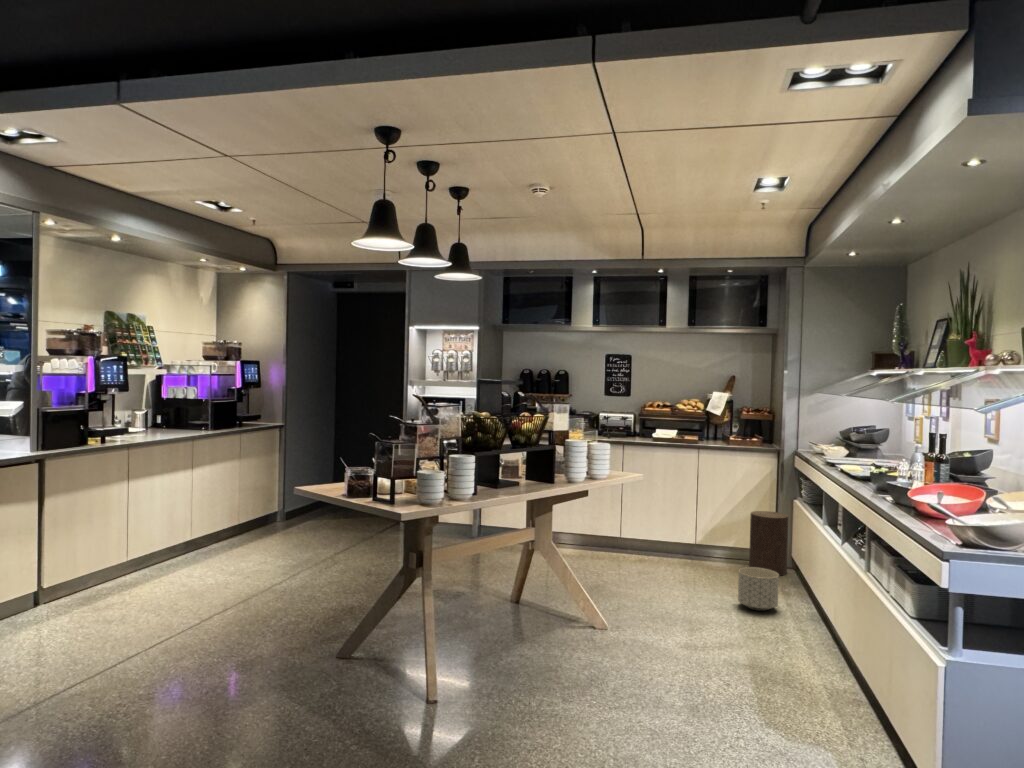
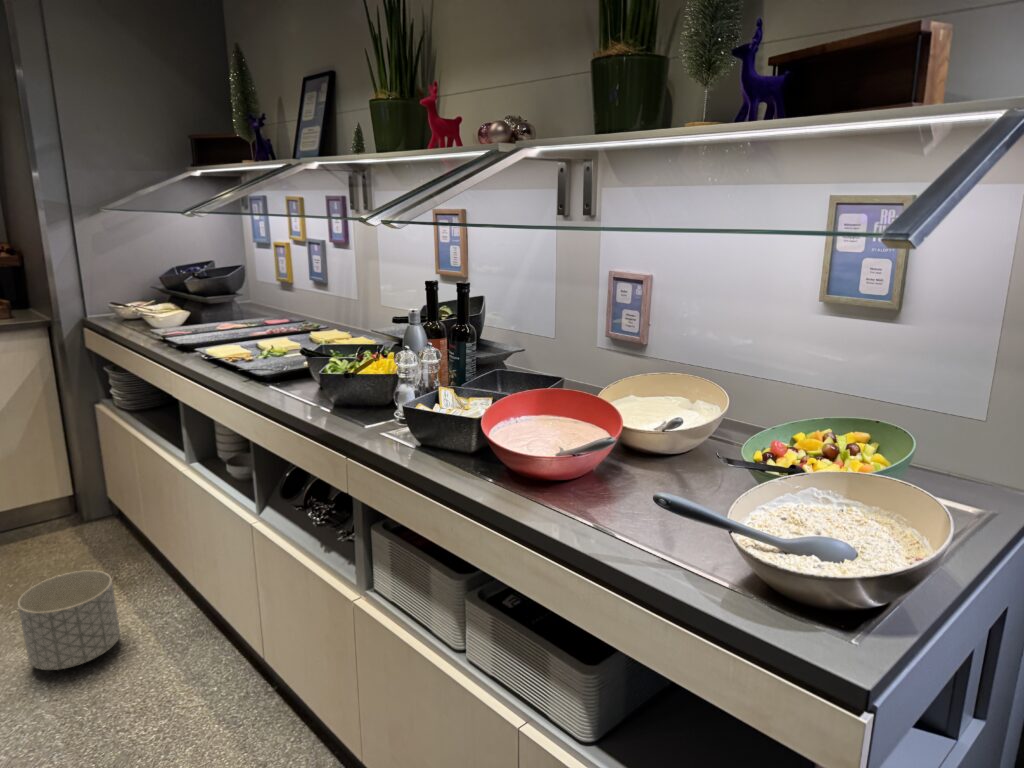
stool: present [749,511,788,576] -> none [13,433,106,553]

